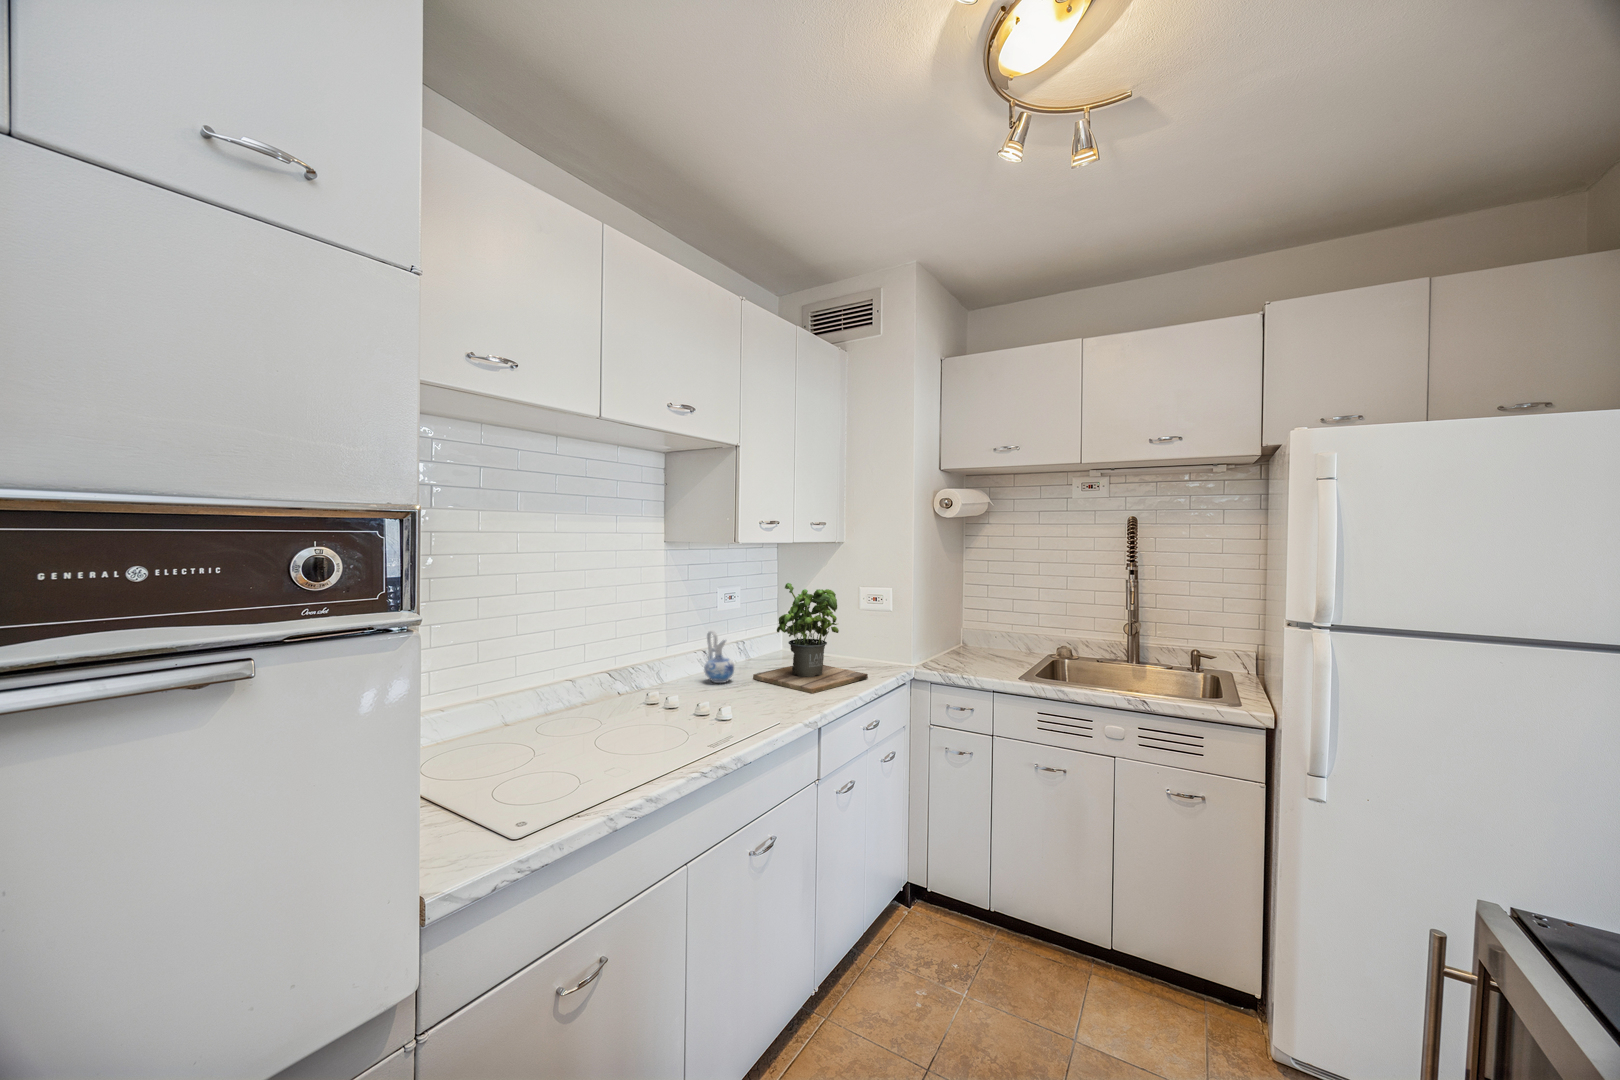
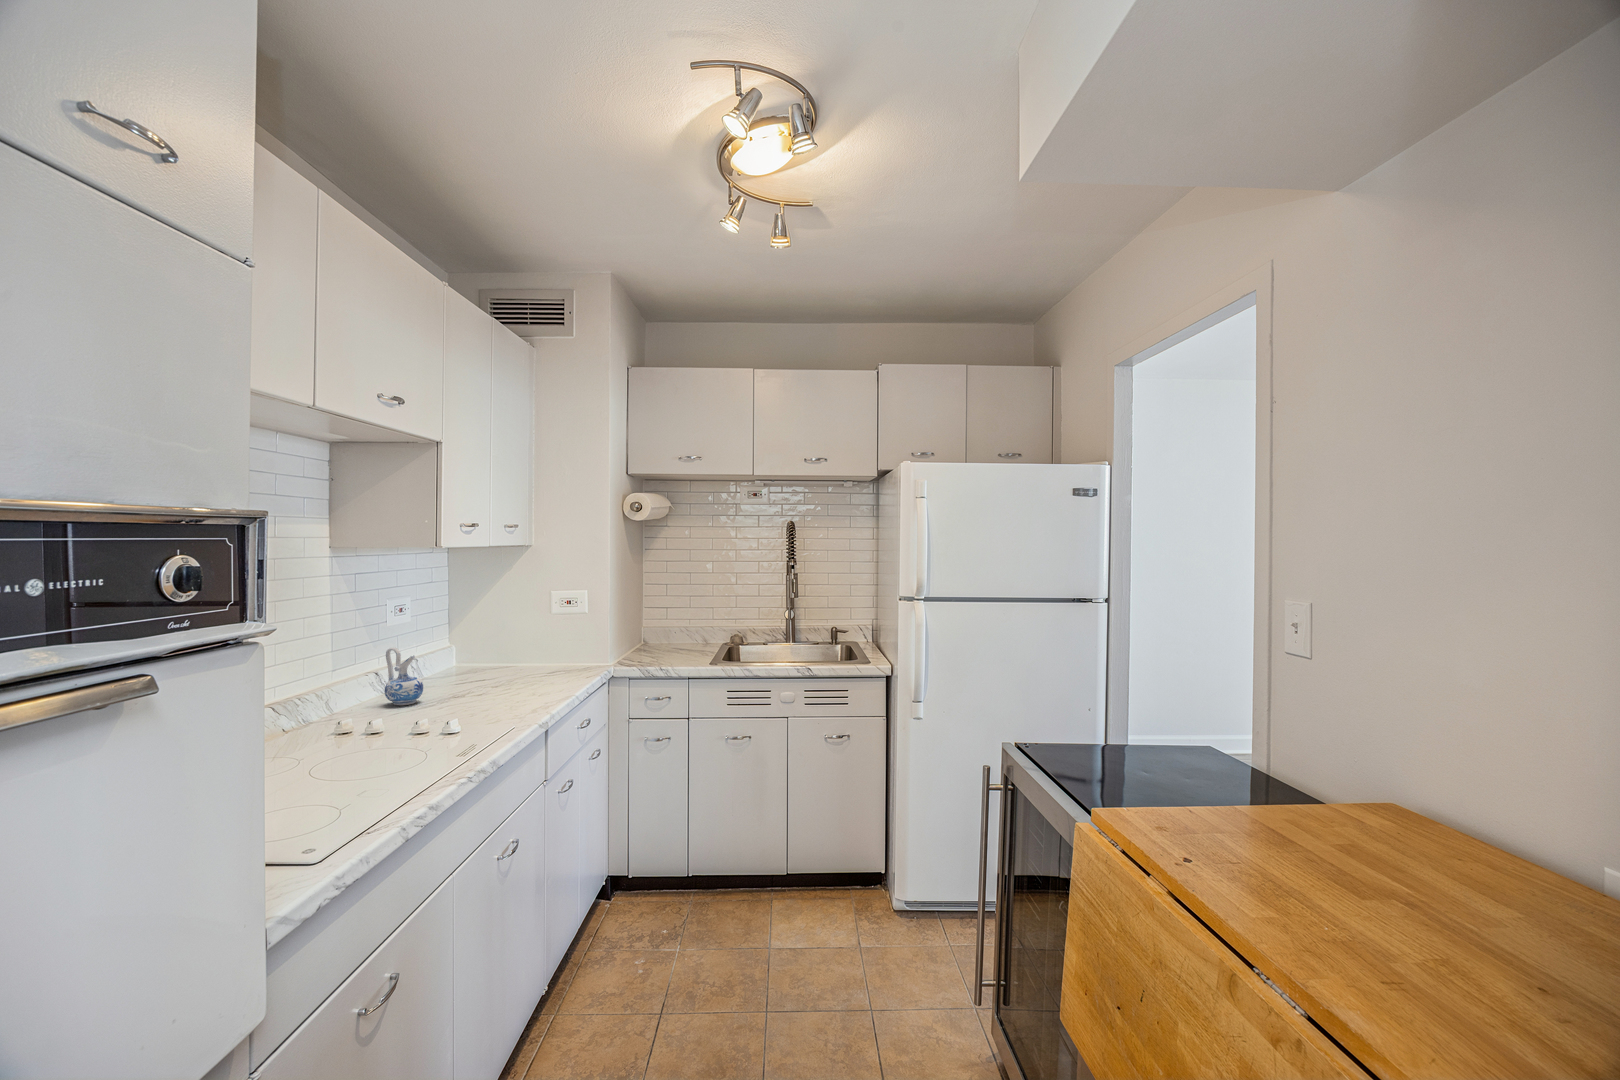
potted plant: present [753,583,868,694] -> none [444,590,573,700]

